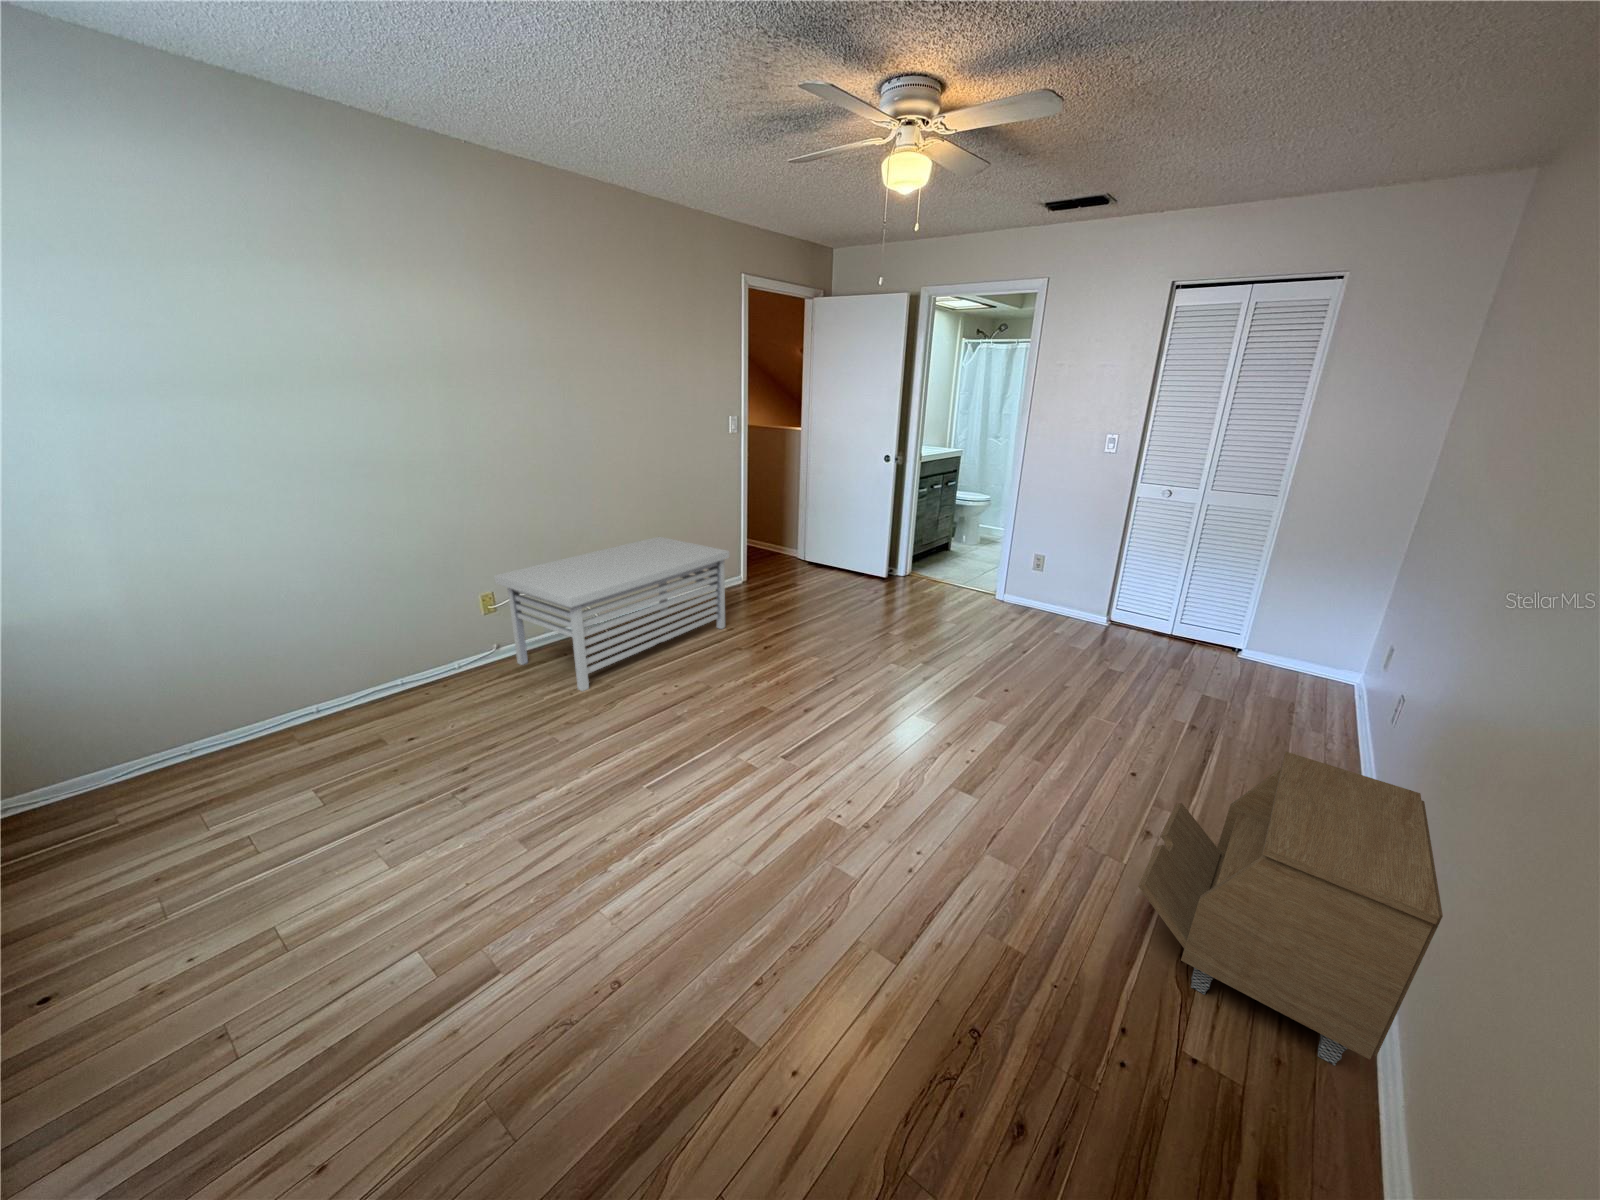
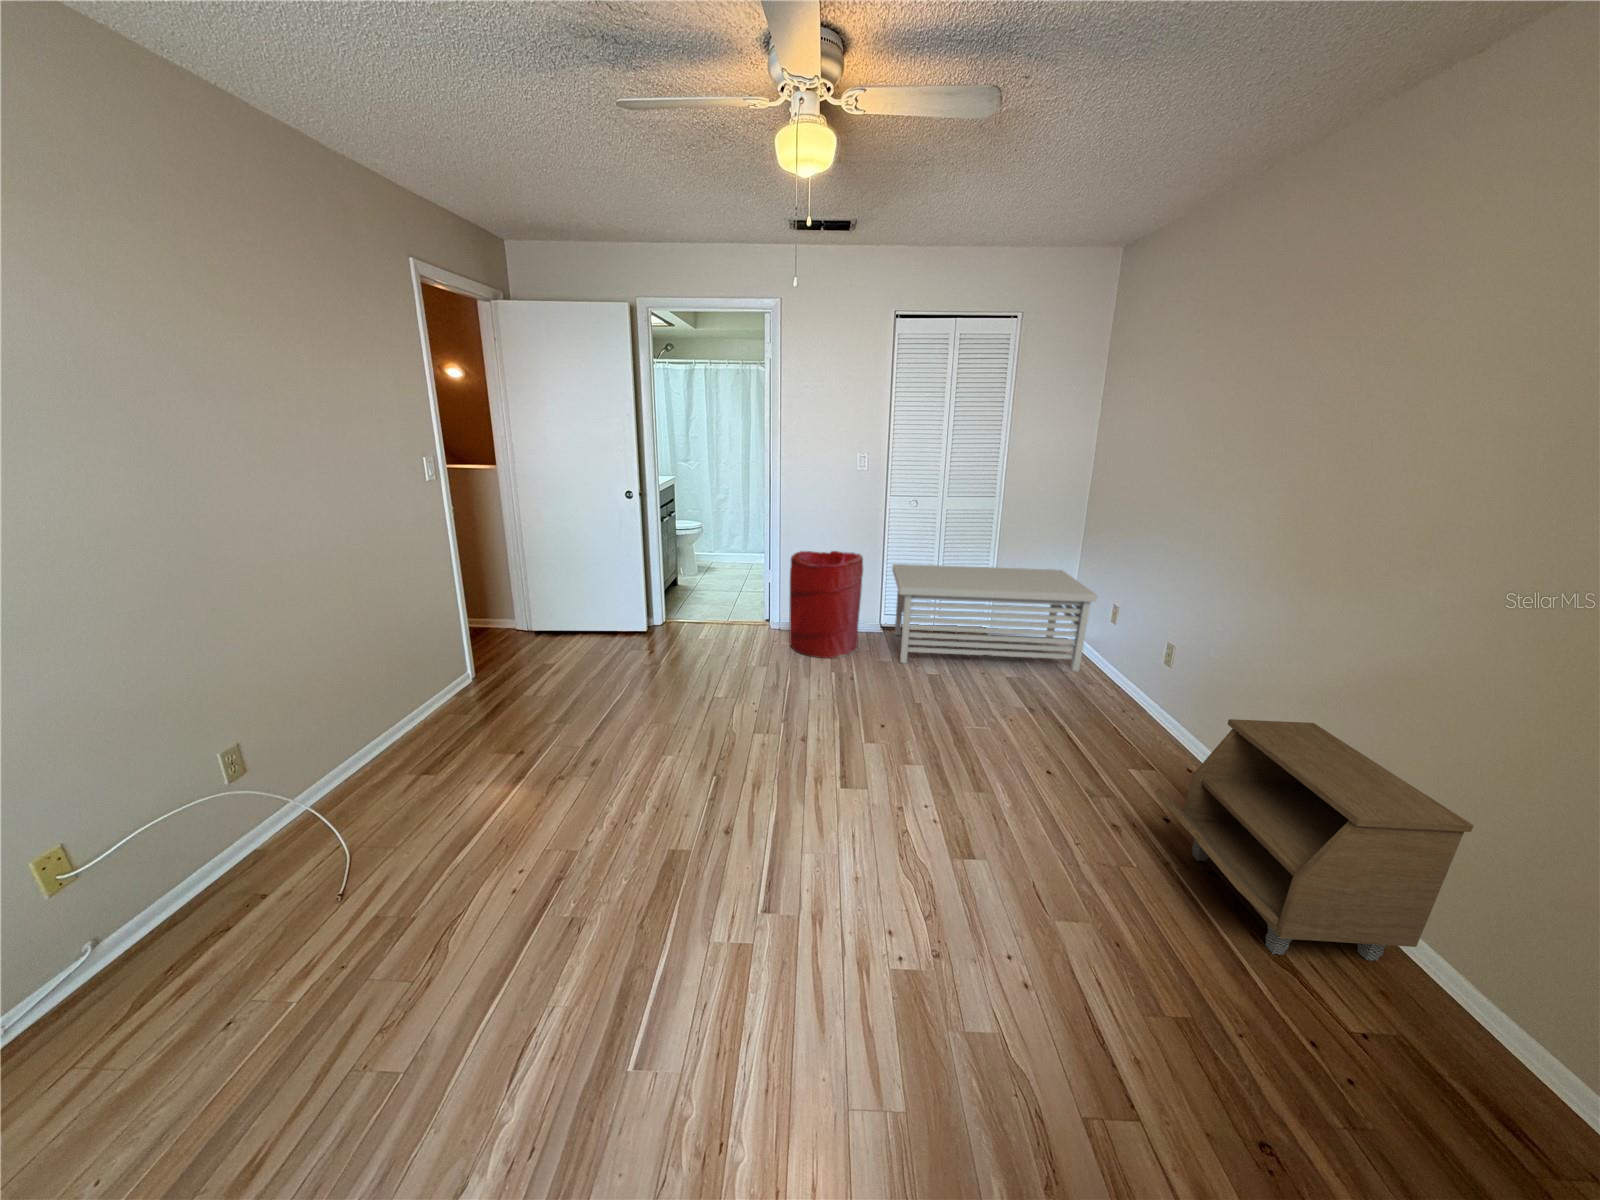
laundry hamper: none [992,528,1083,639] -> present [789,551,863,658]
storage bench: present [494,537,729,691] -> present [892,564,1097,672]

